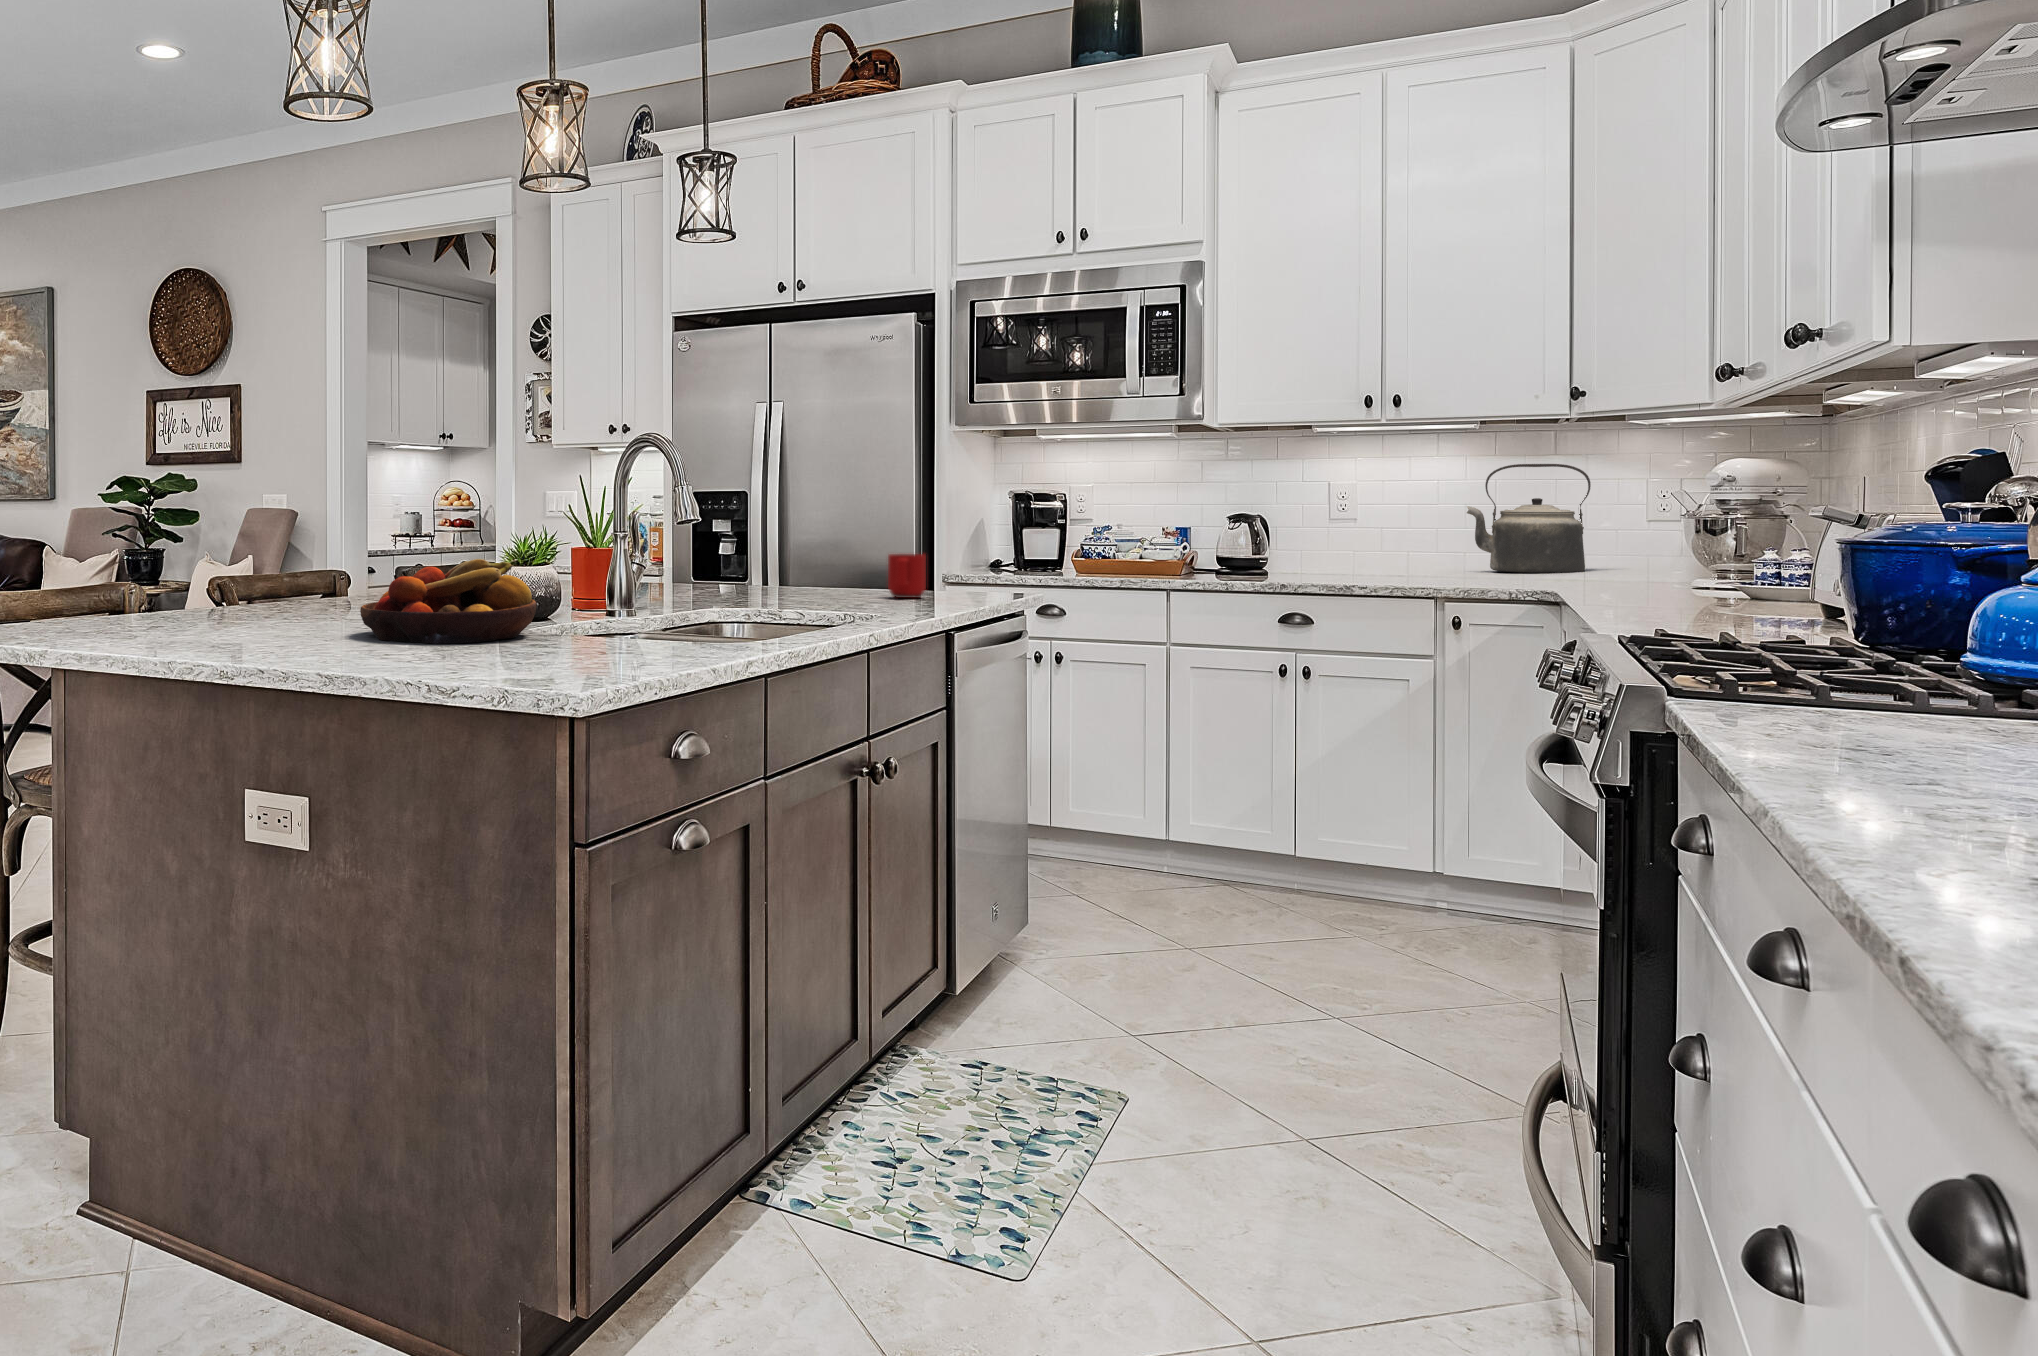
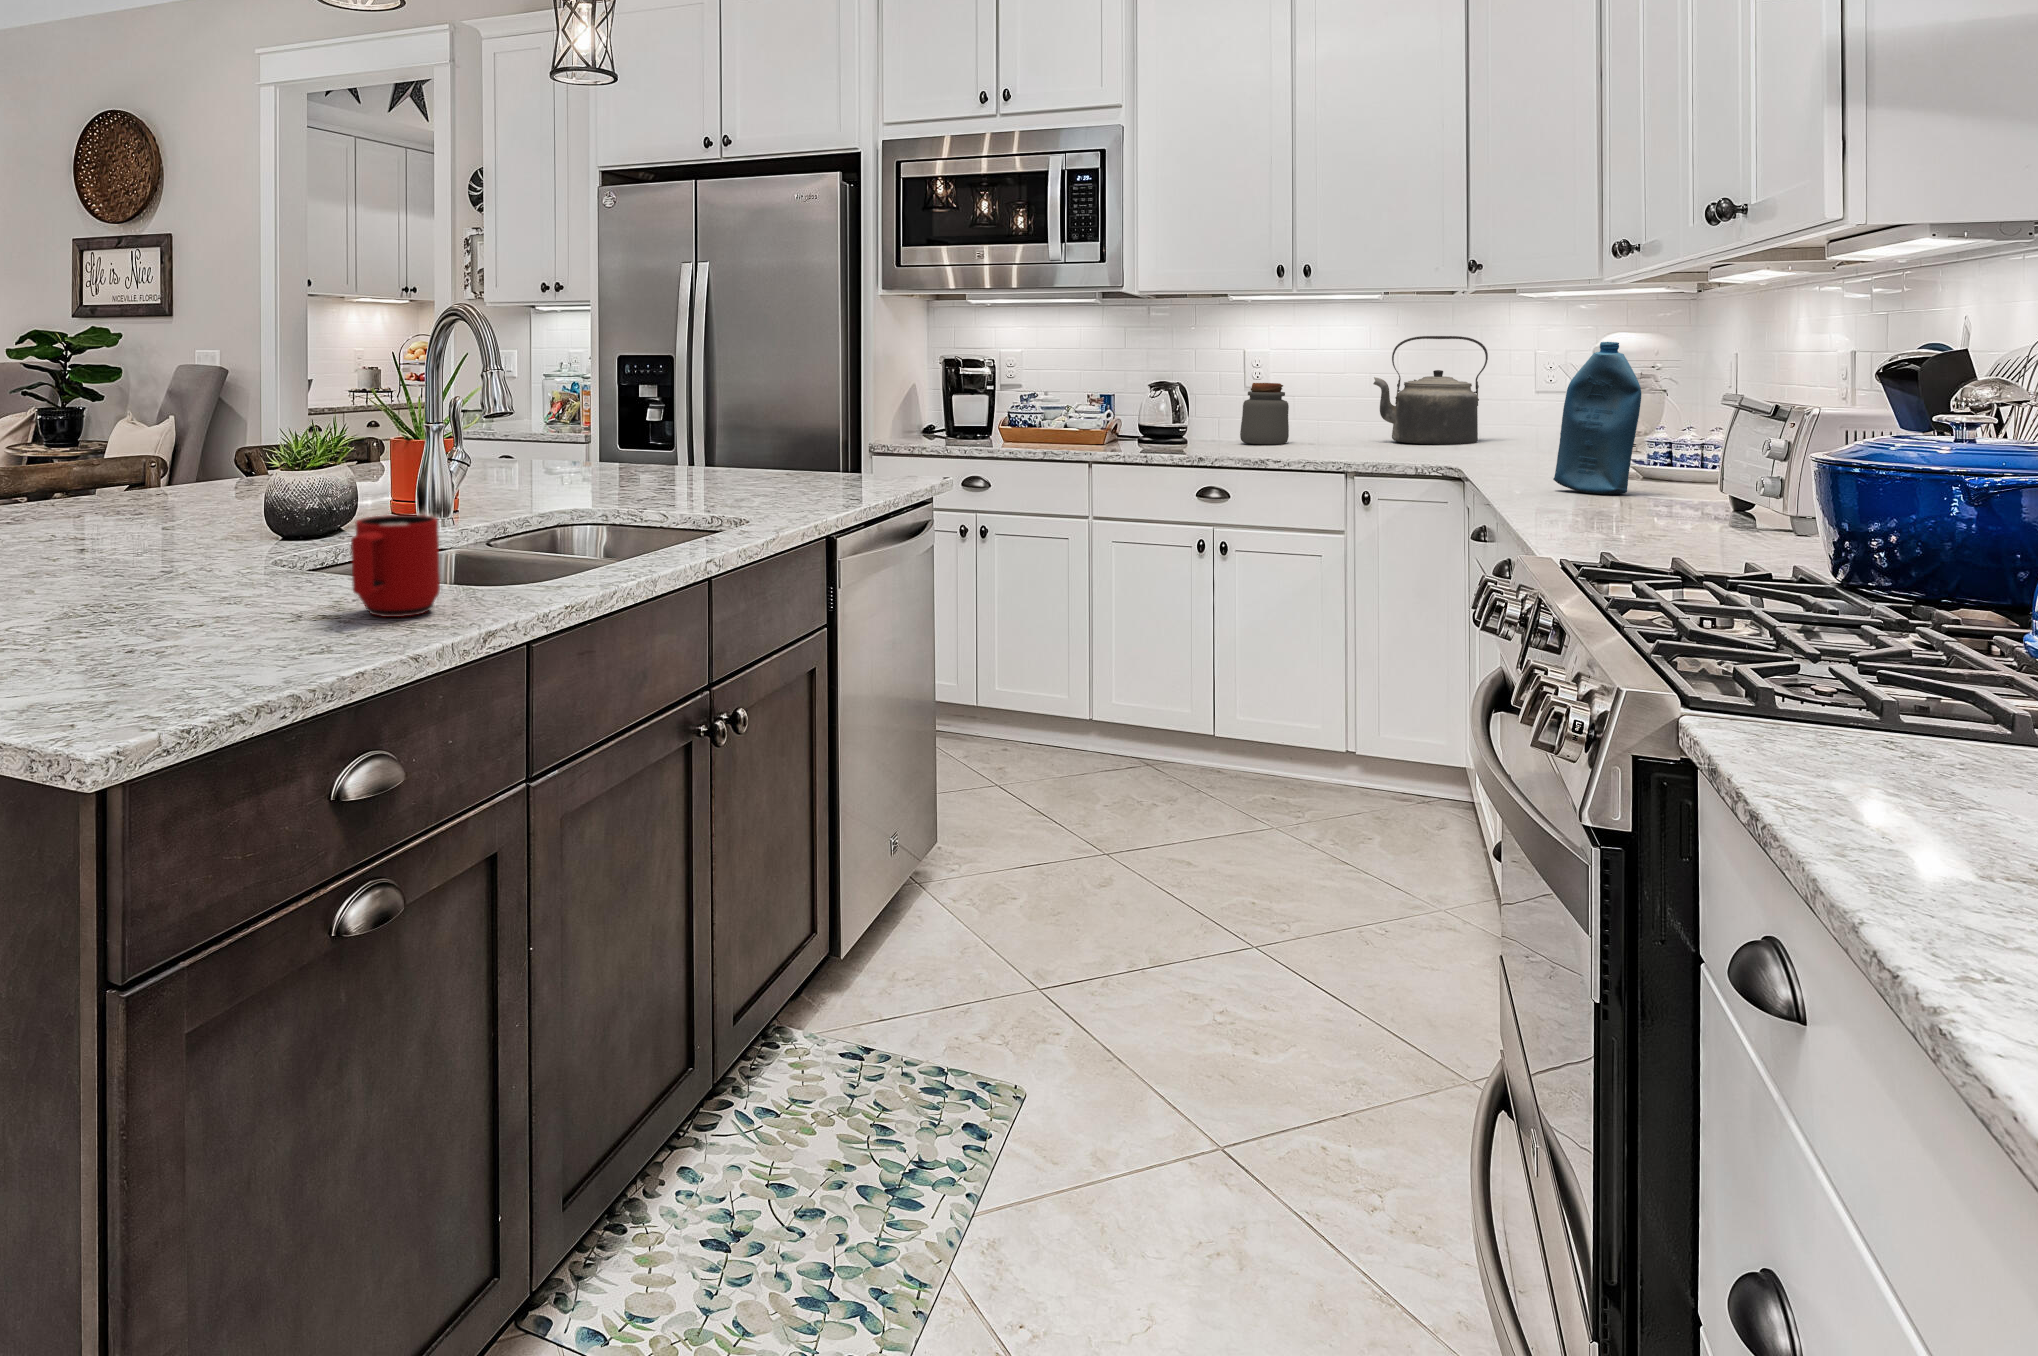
bottle: none [1661,458,1746,604] -> present [1553,342,1641,495]
jar: none [1325,513,1377,575] -> present [1240,383,1289,445]
mug: present [888,554,926,598] -> present [351,515,440,617]
fruit bowl: present [360,559,536,644] -> none [51,471,292,587]

